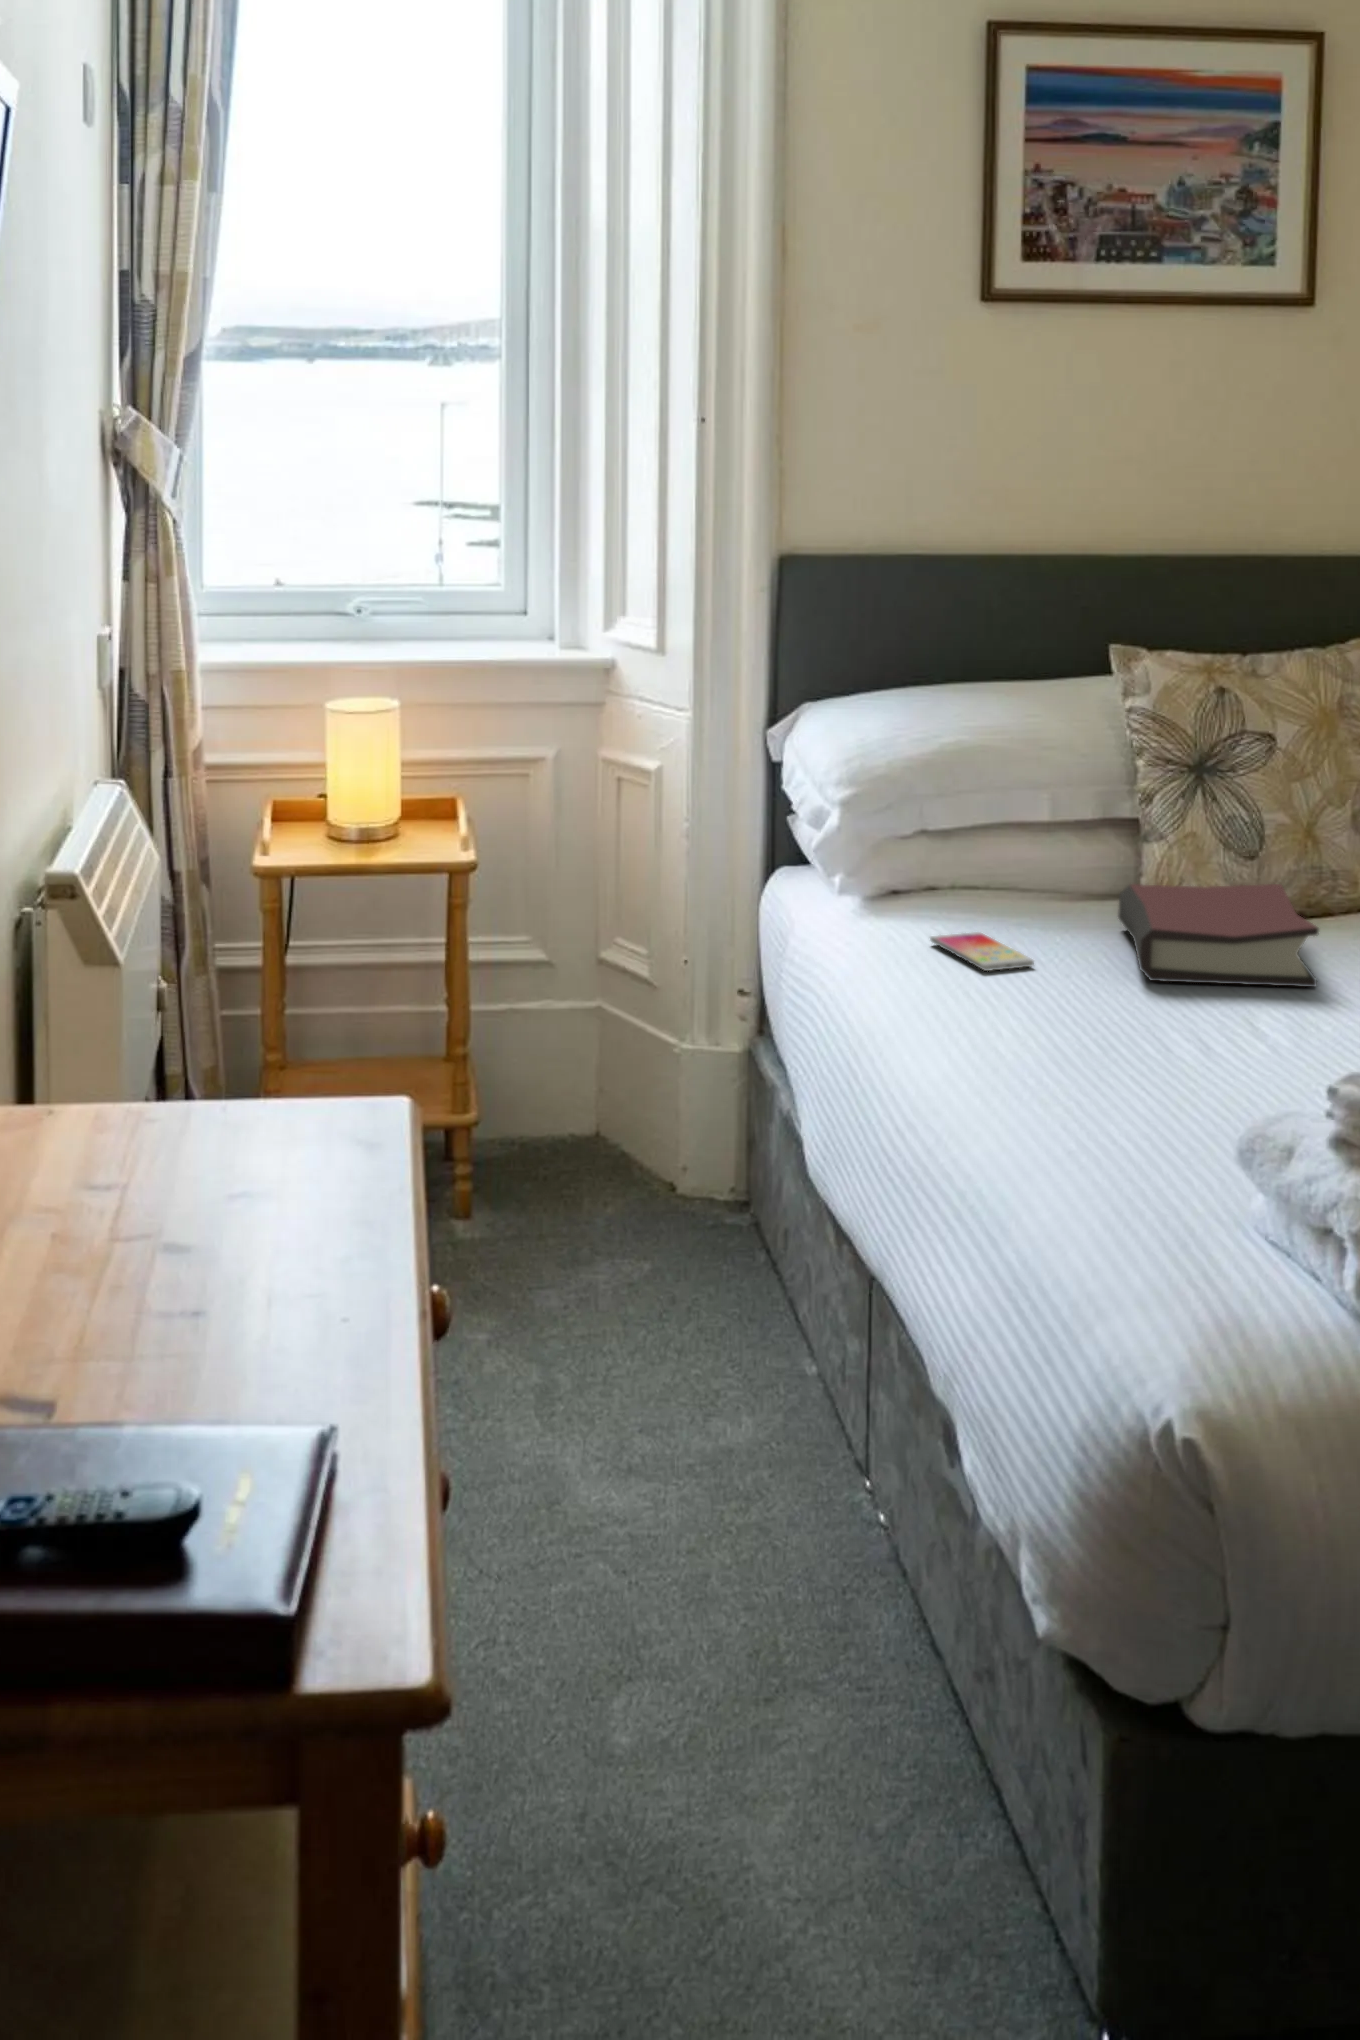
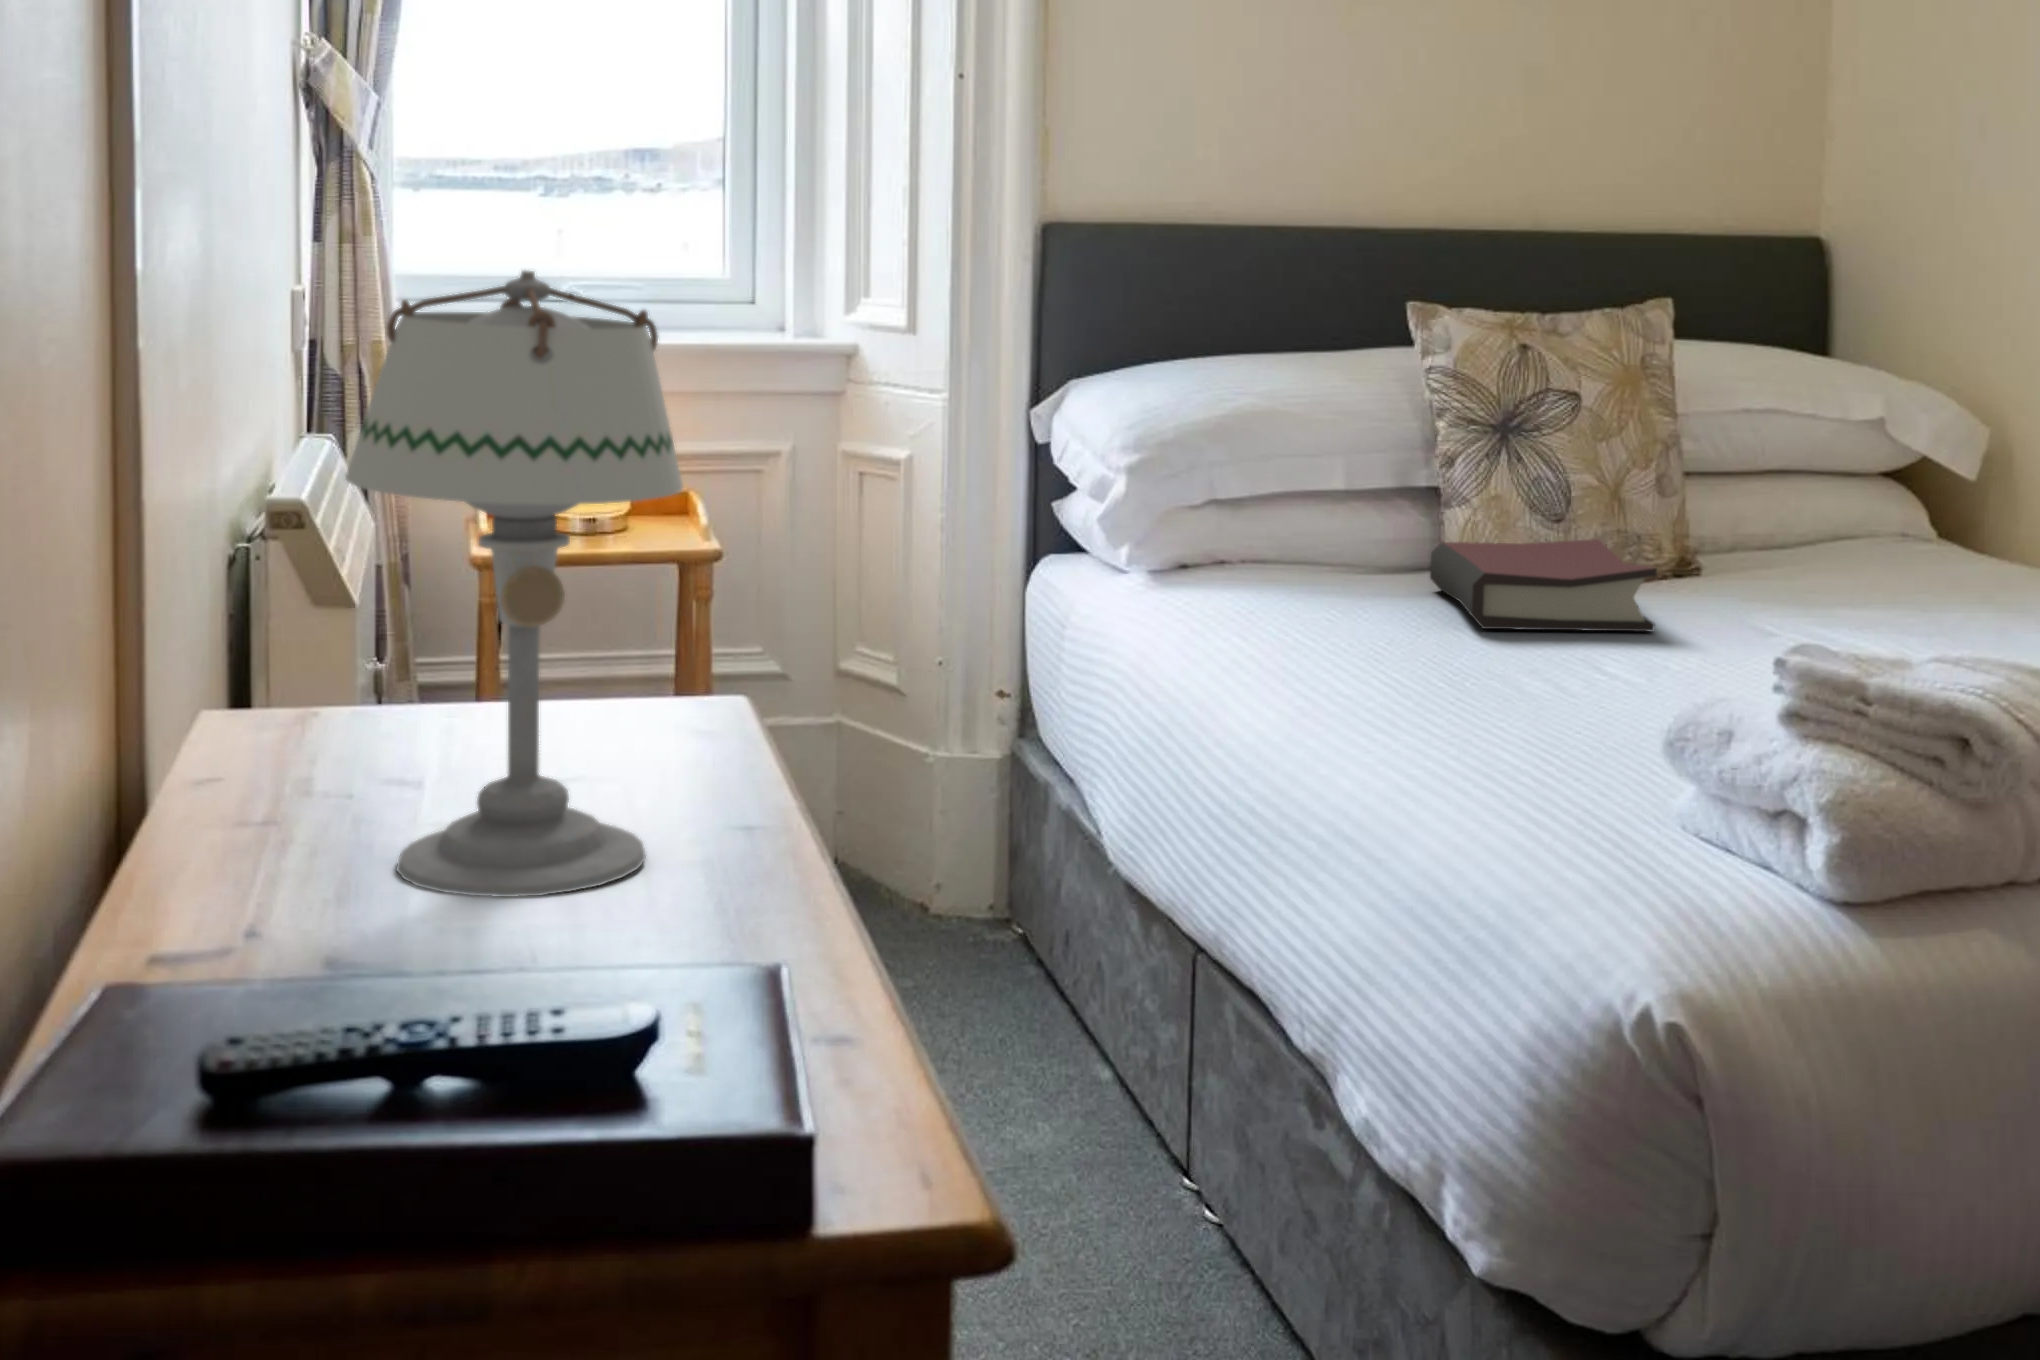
table lamp: none [37,793,313,1318] -> present [345,271,683,897]
smartphone: present [931,932,1034,971] -> none [1239,591,1356,623]

